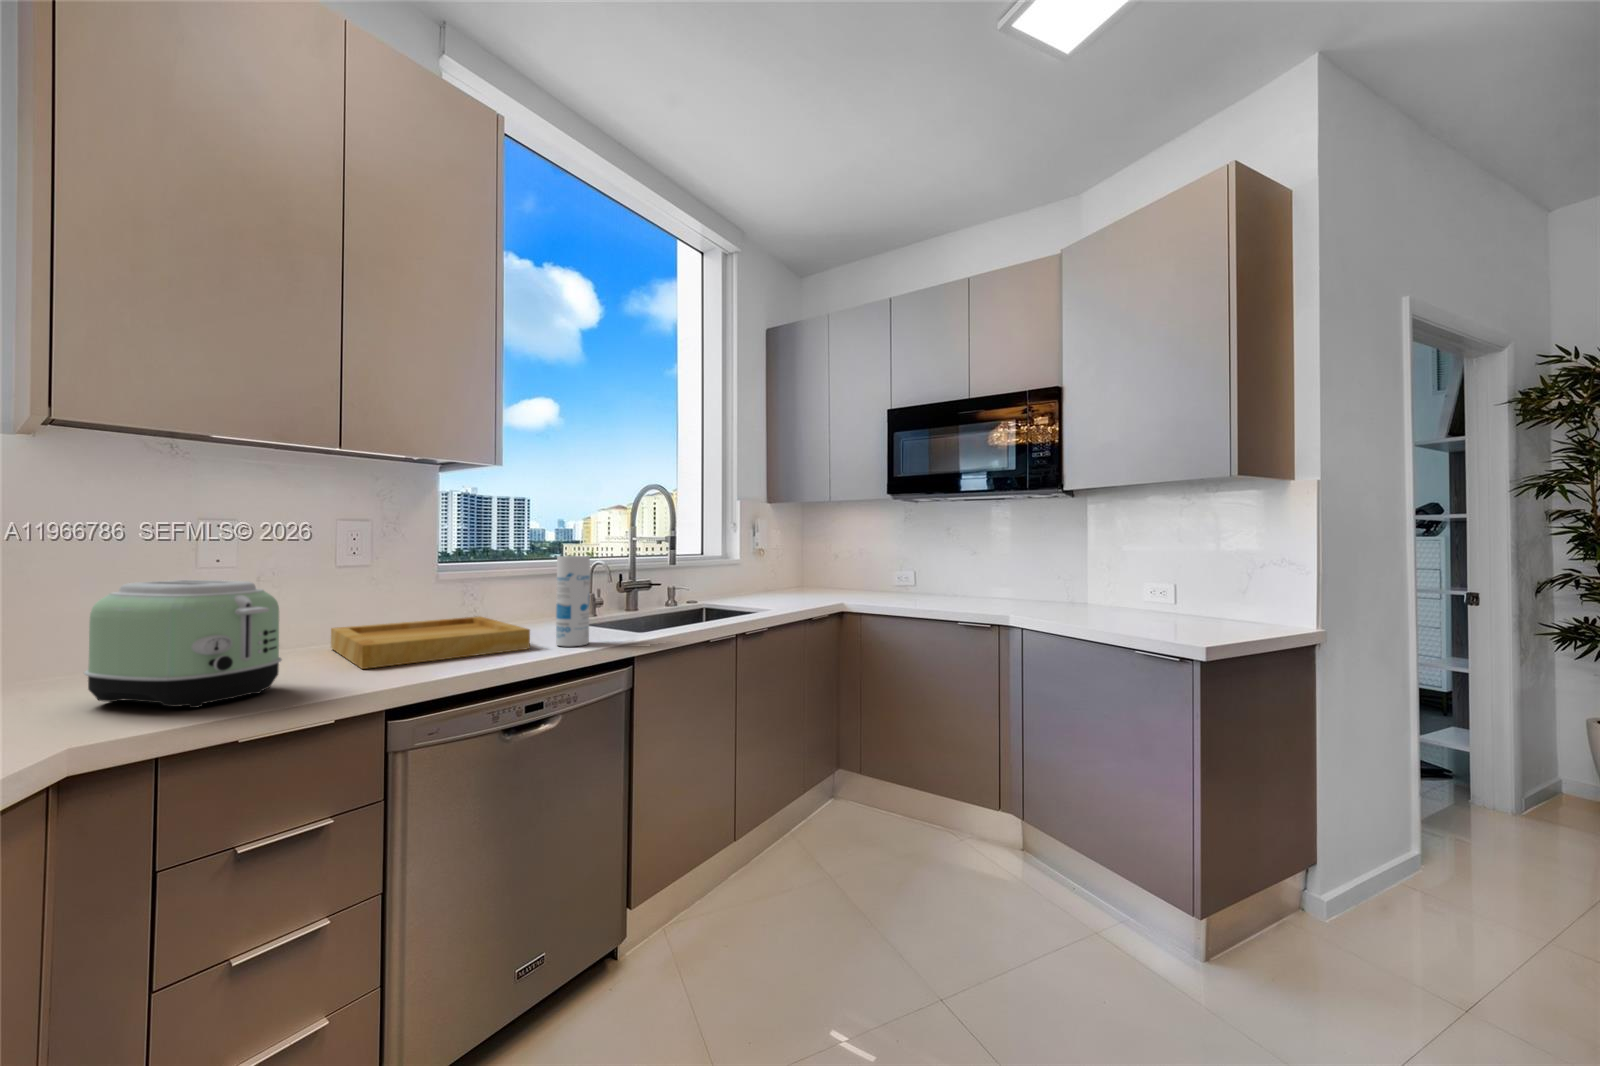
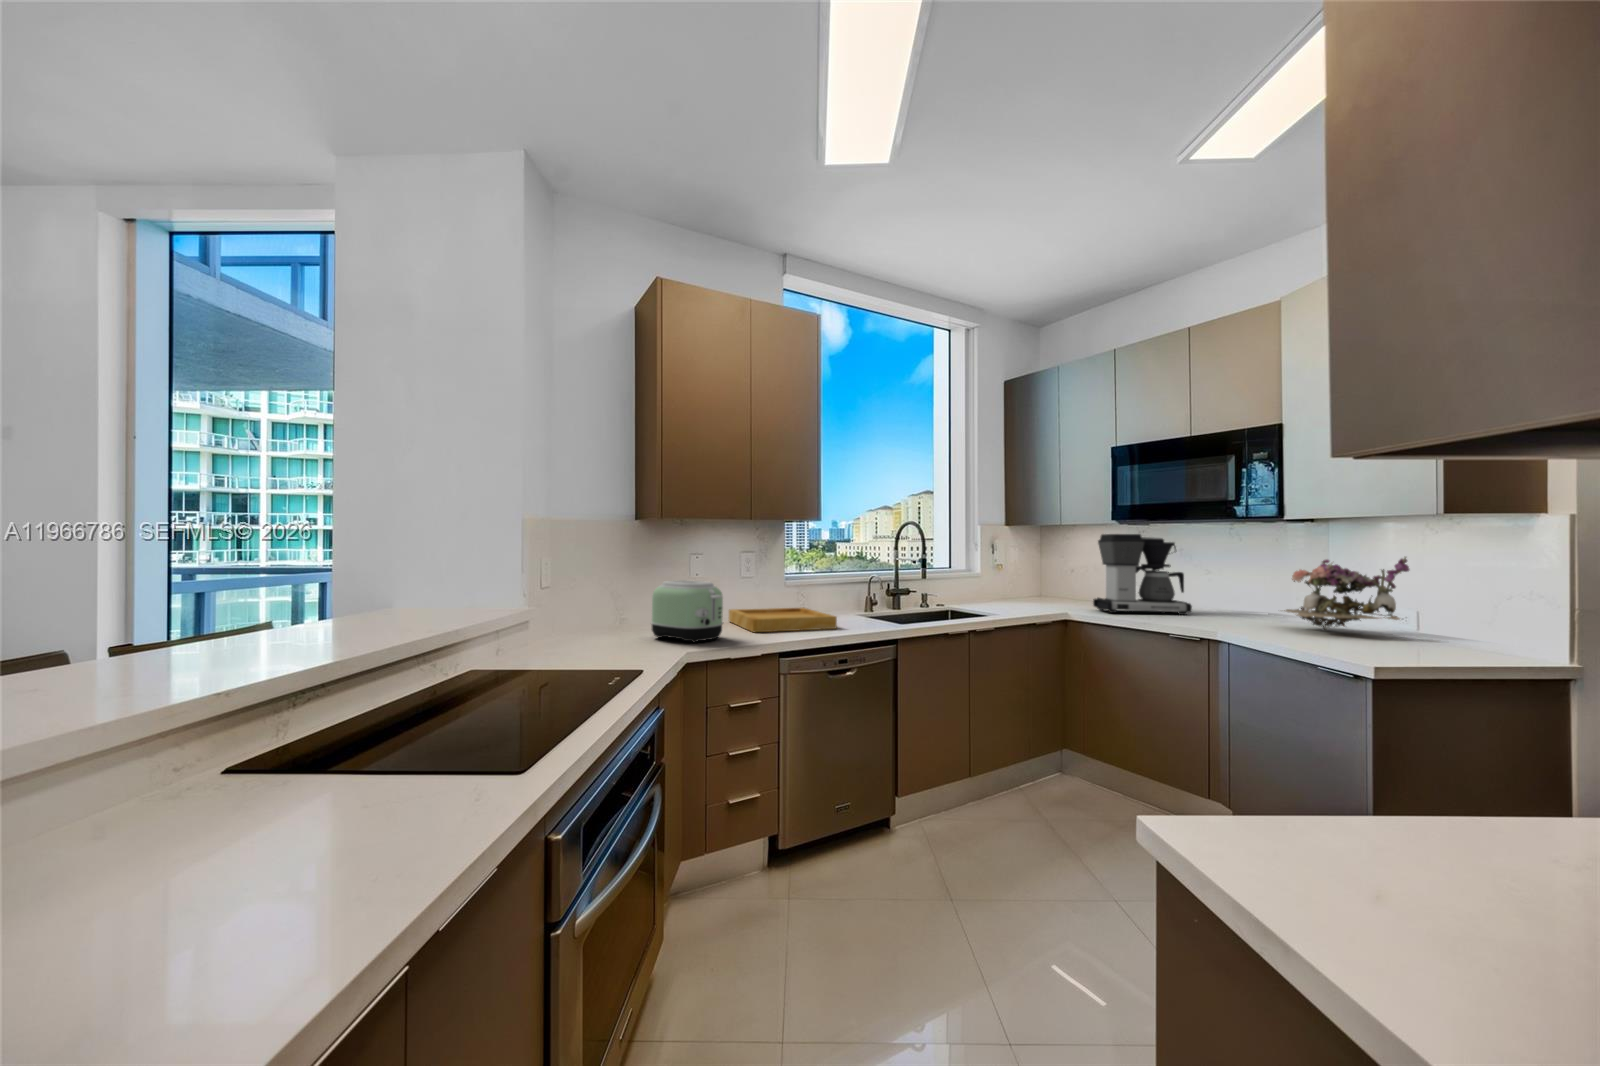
coffee maker: none [868,508,967,601] -> present [1093,534,1192,615]
flower arrangement: none [1057,529,1173,610] -> present [1284,557,1409,630]
canister: present [556,556,590,646] -> none [851,571,872,629]

